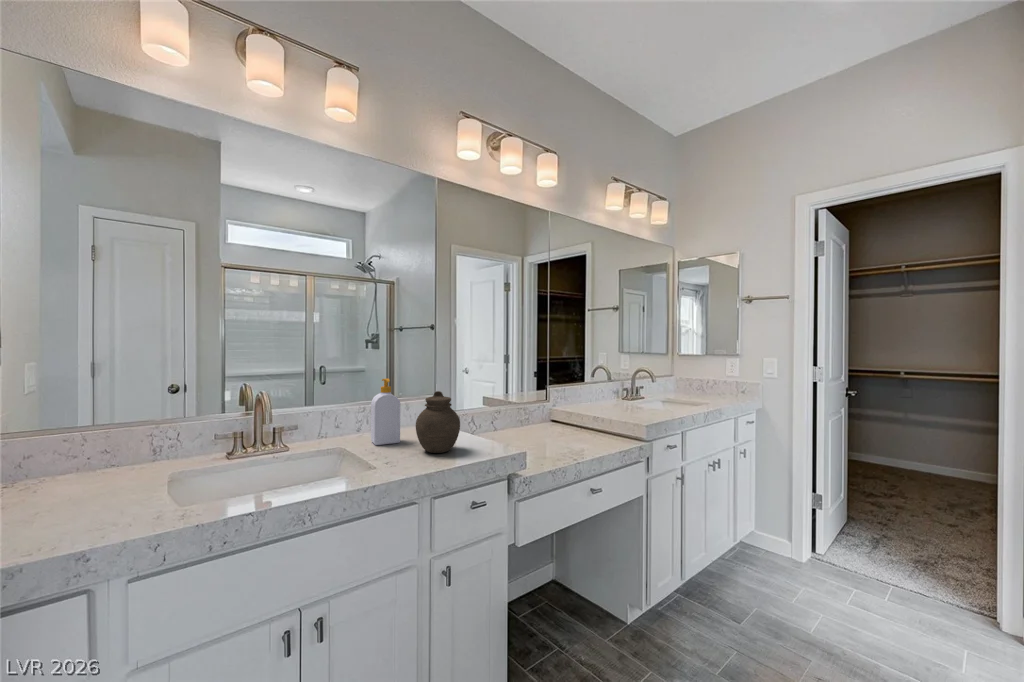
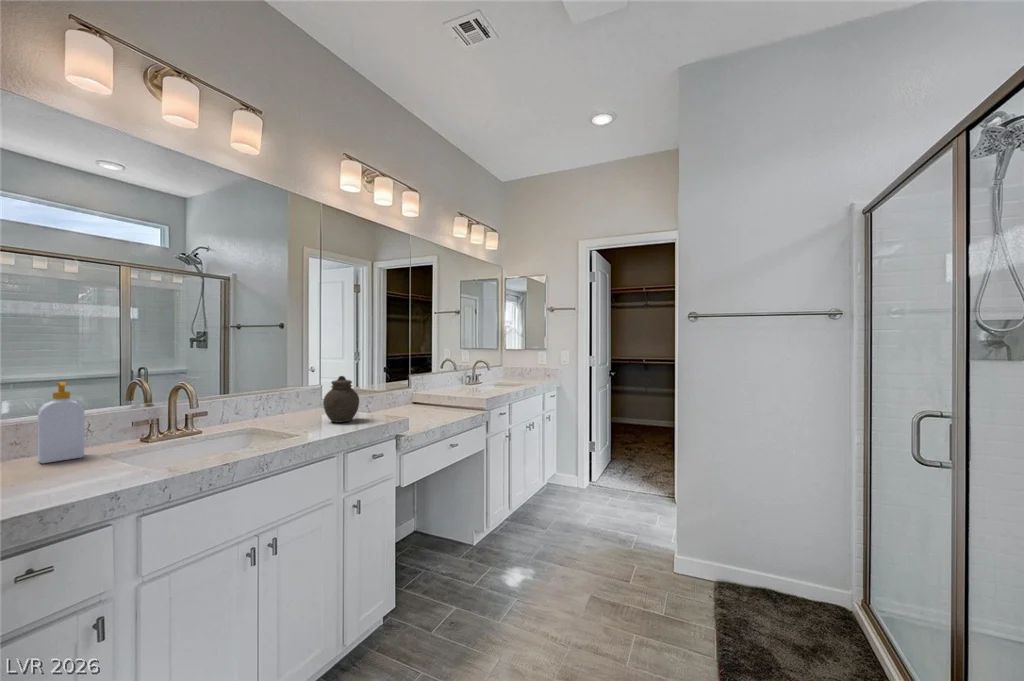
soap bottle: present [371,379,400,445] -> present [38,382,84,463]

